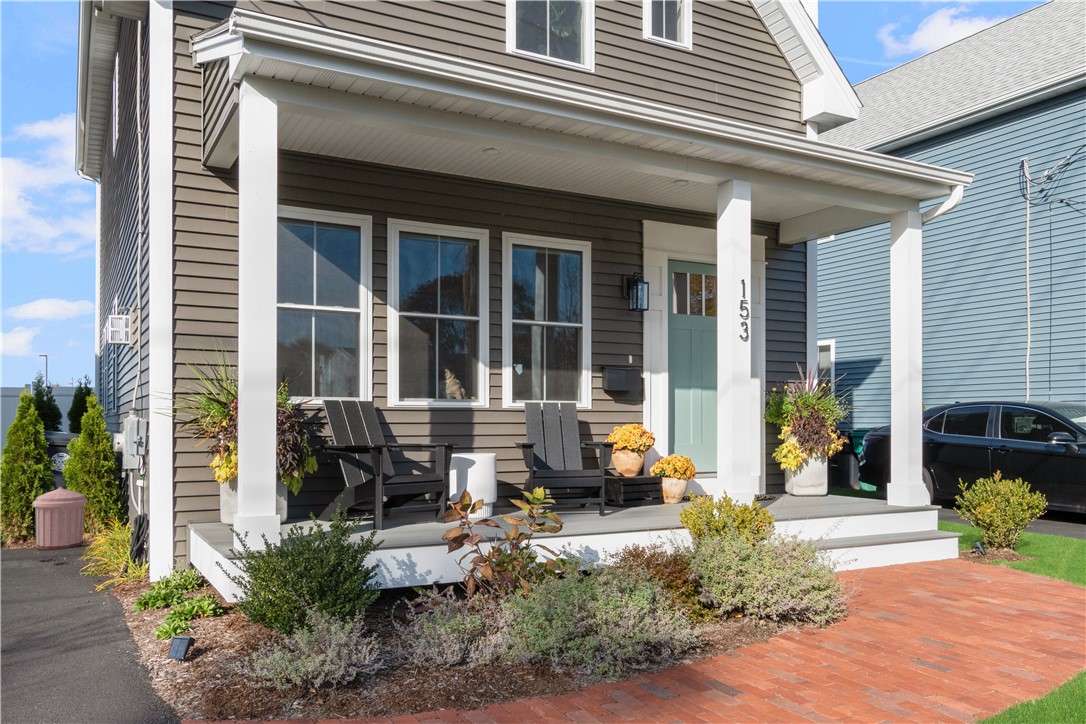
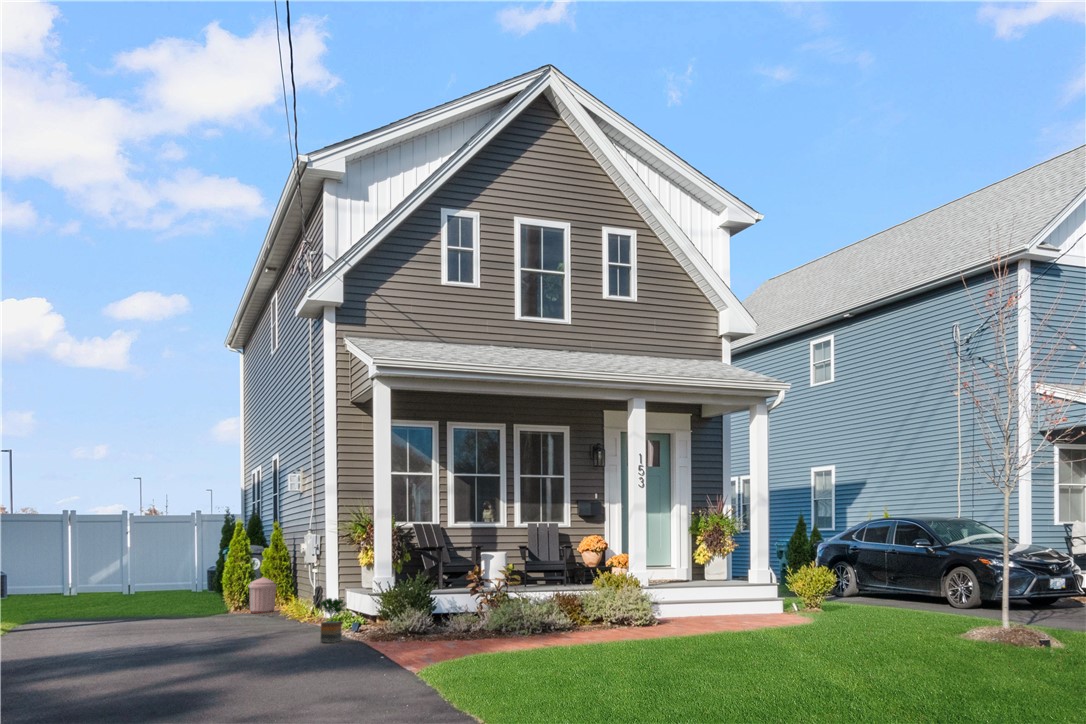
potted tree: none [86,577,162,695] -> present [321,598,346,643]

